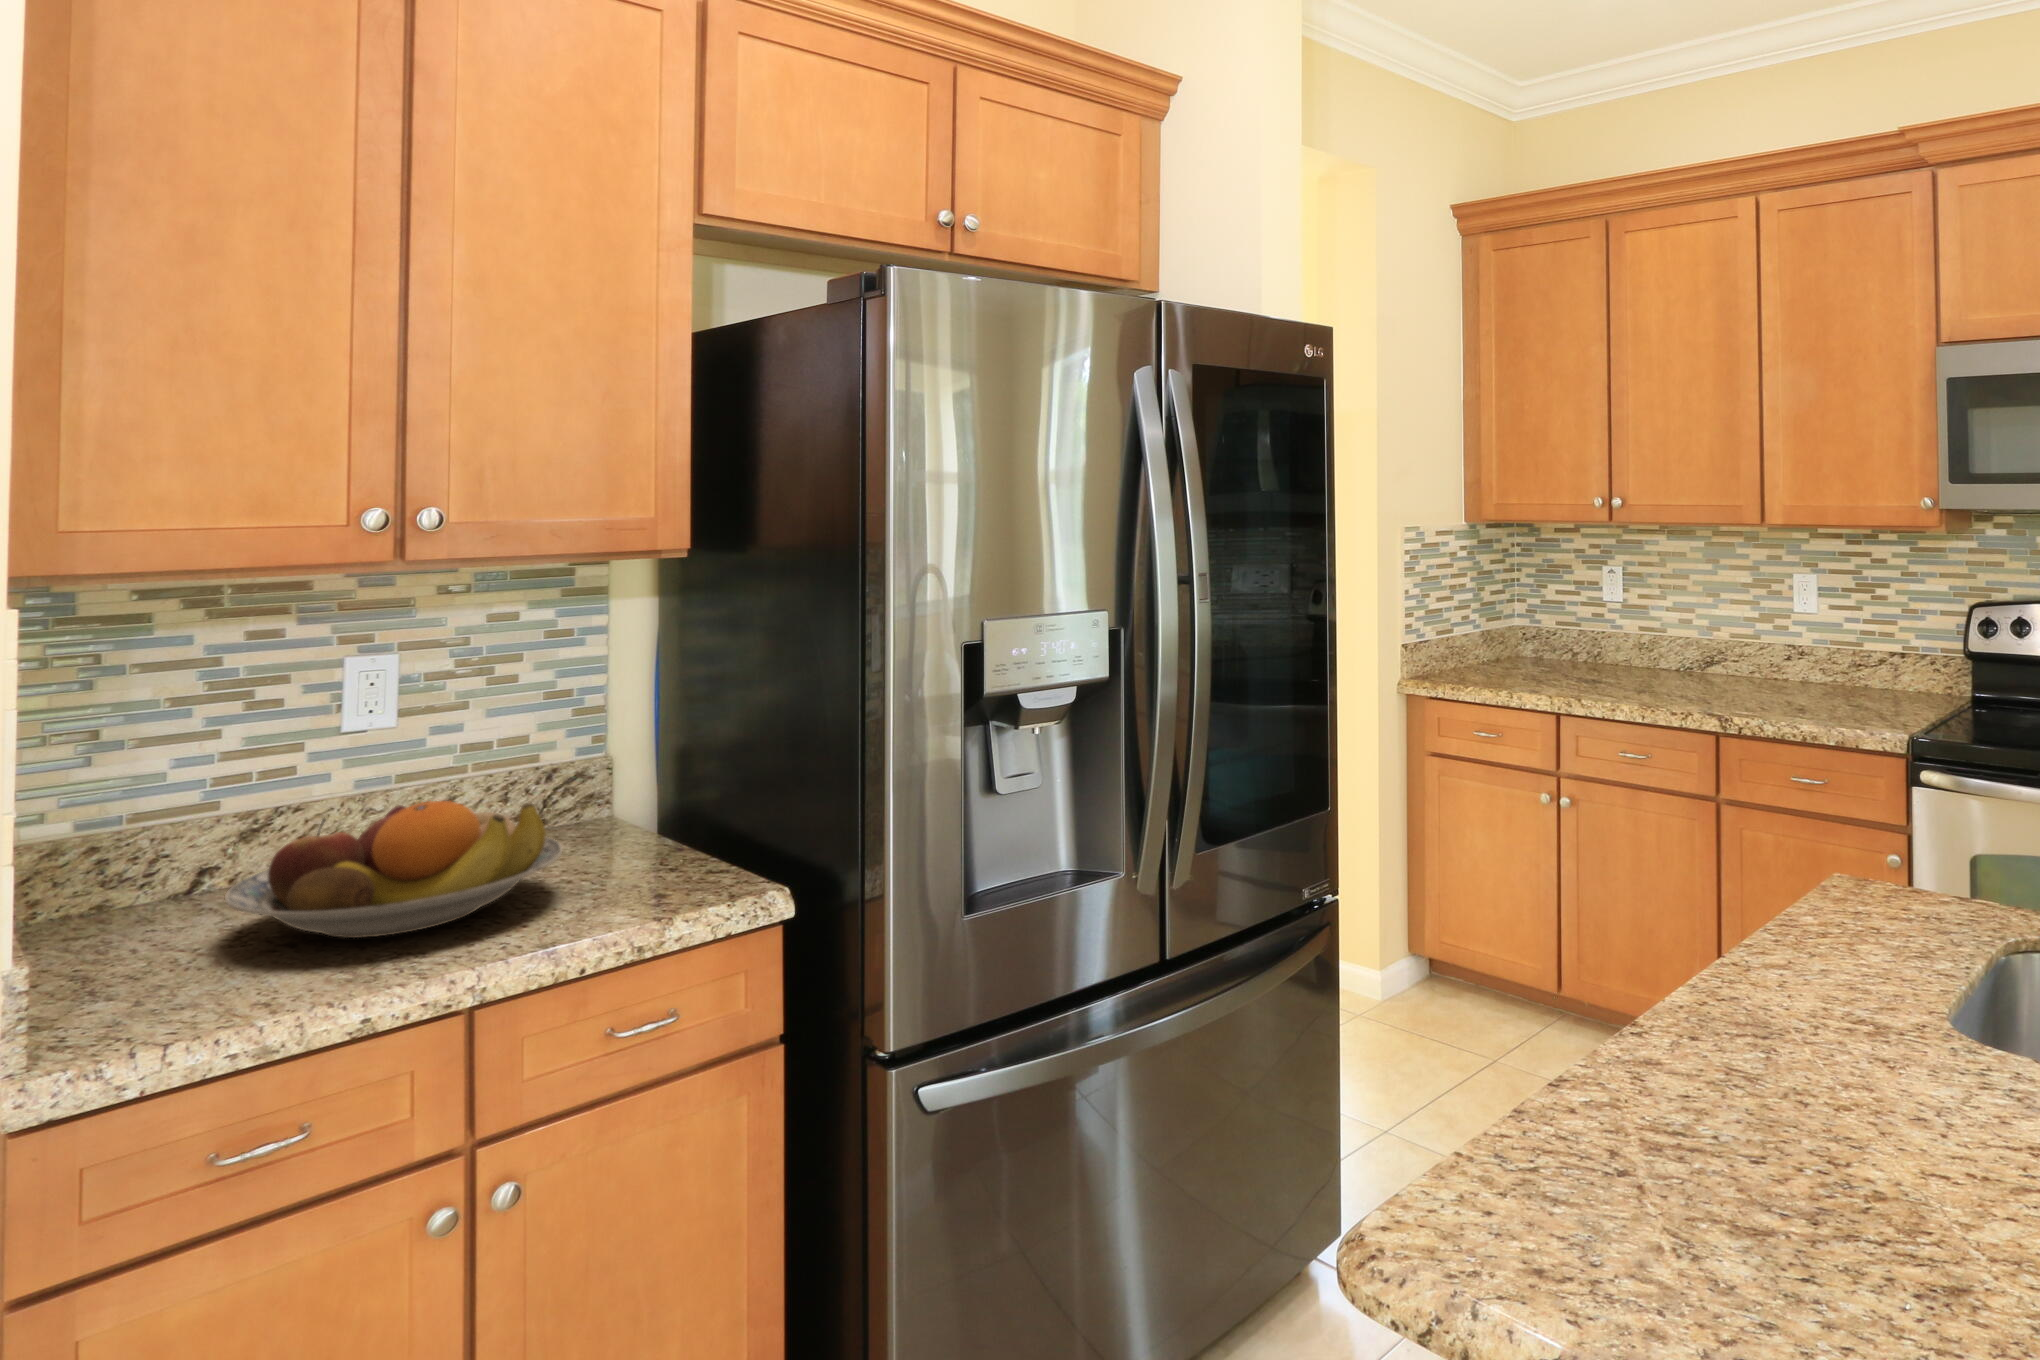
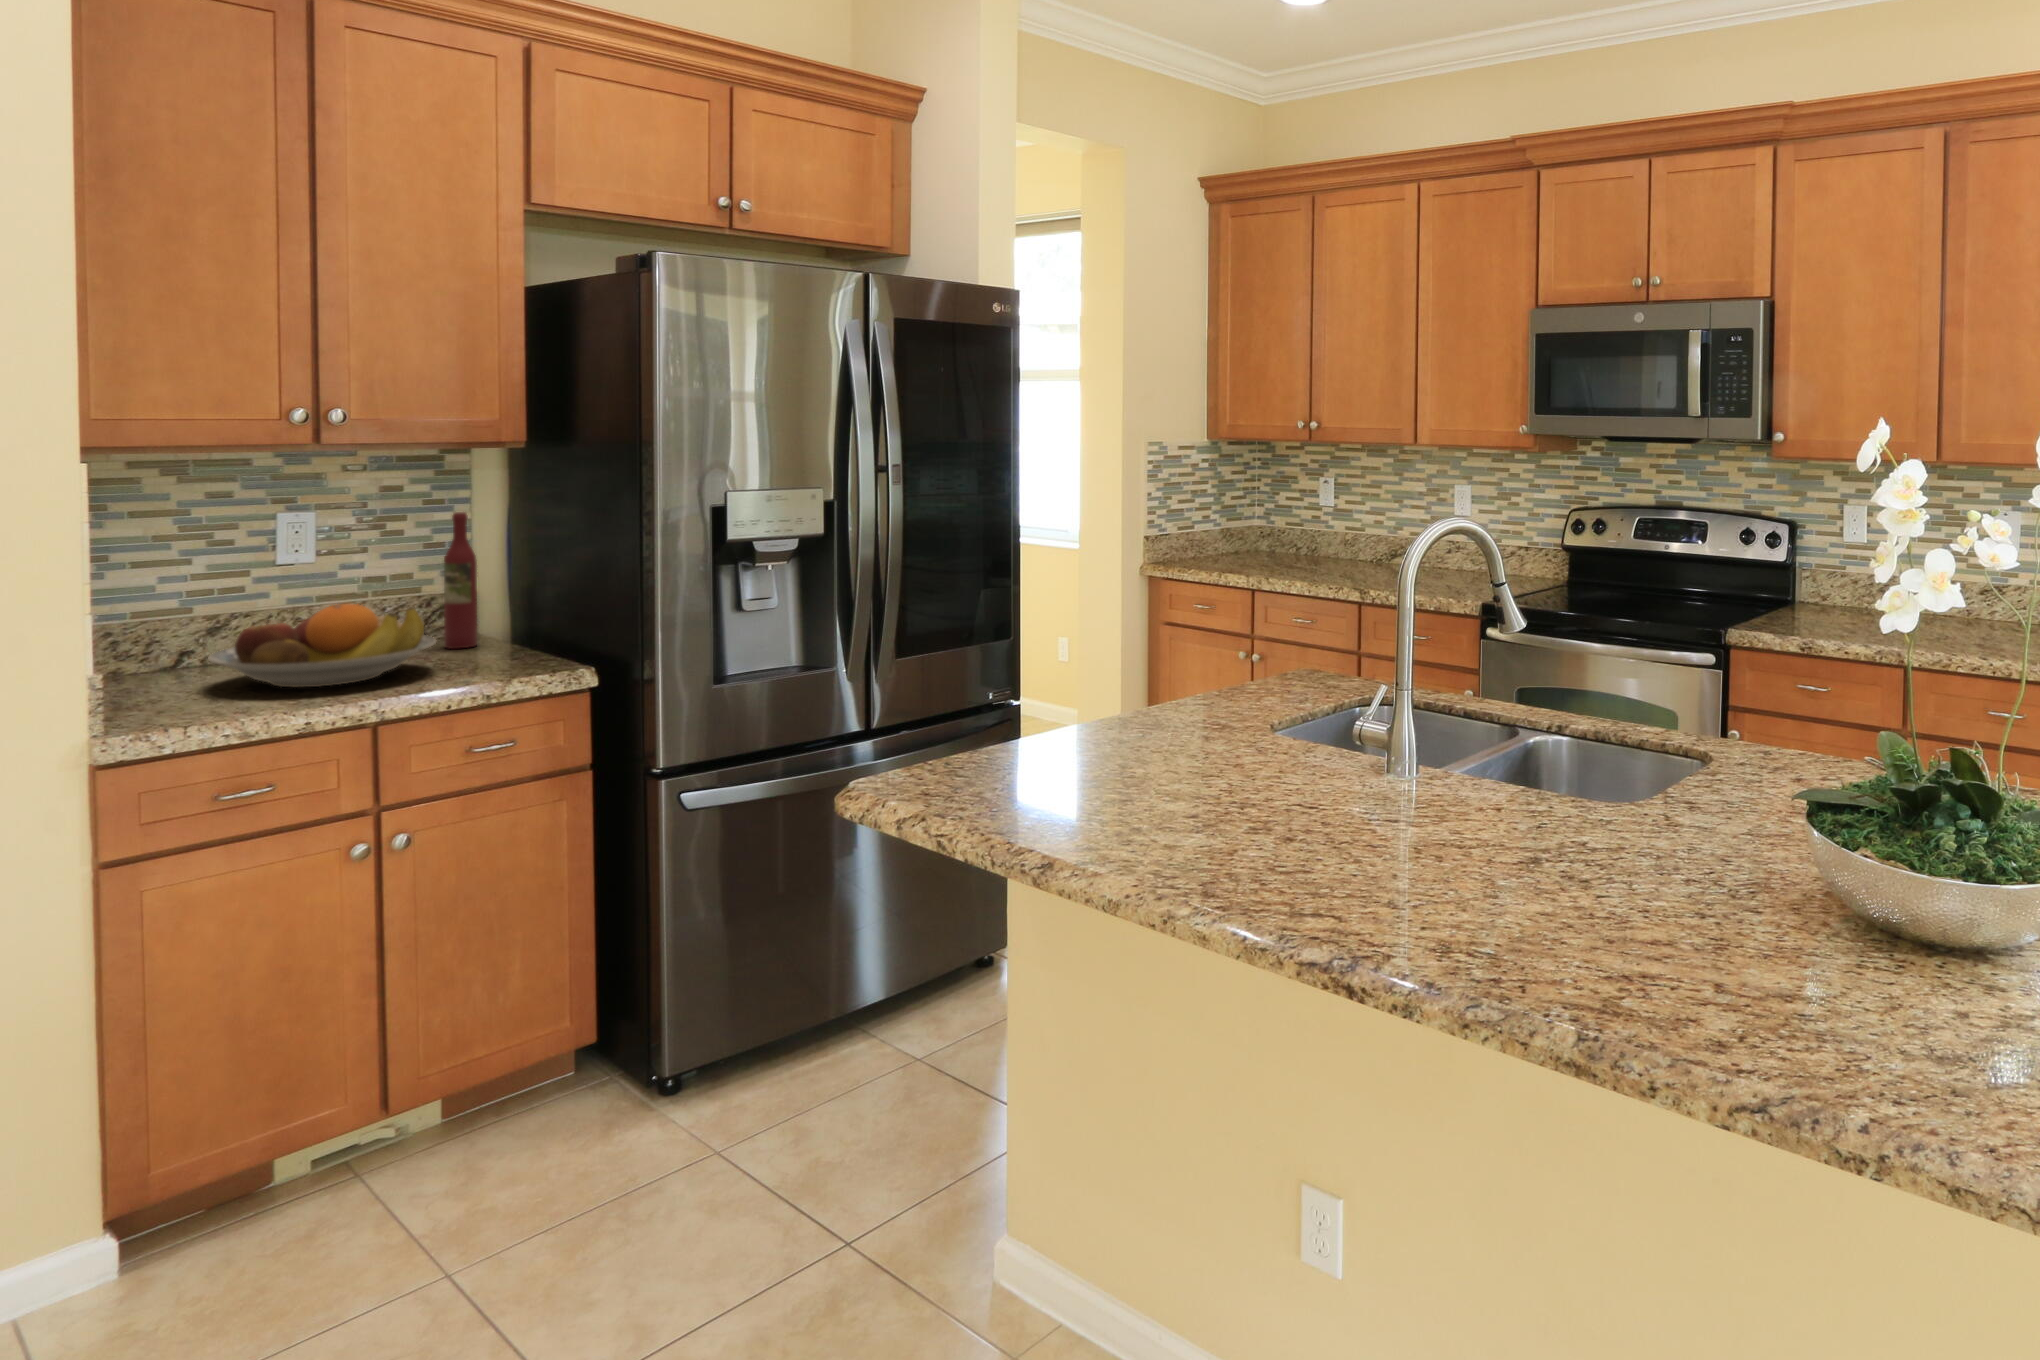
wine bottle: none [572,648,618,845] -> present [444,512,477,649]

